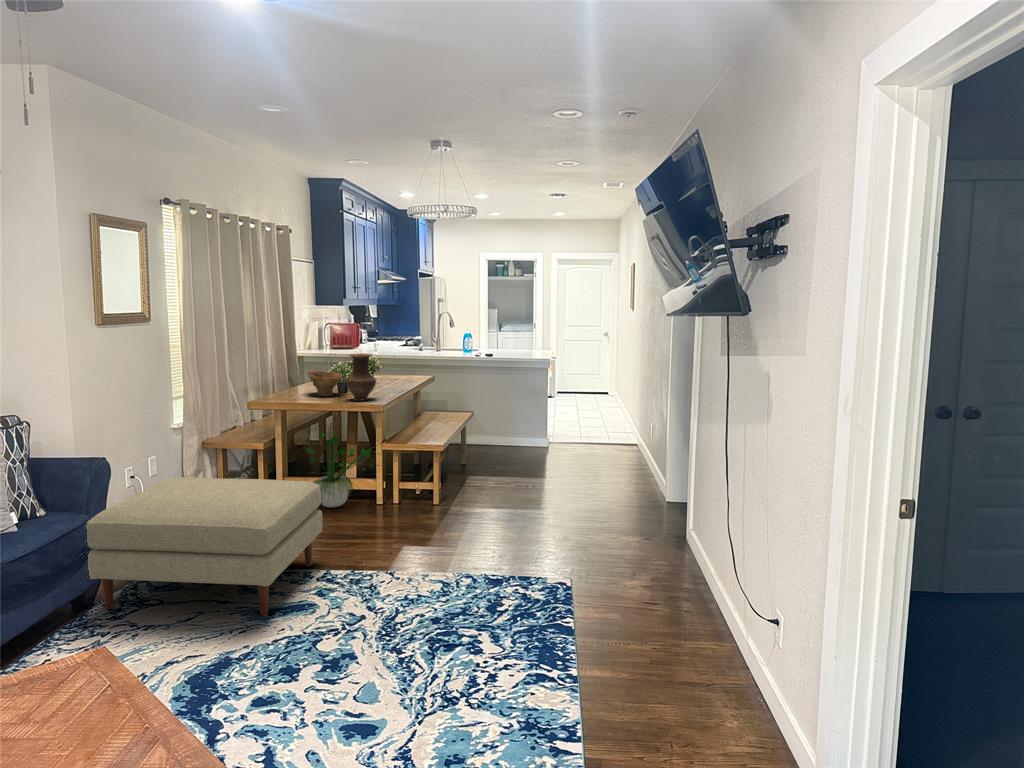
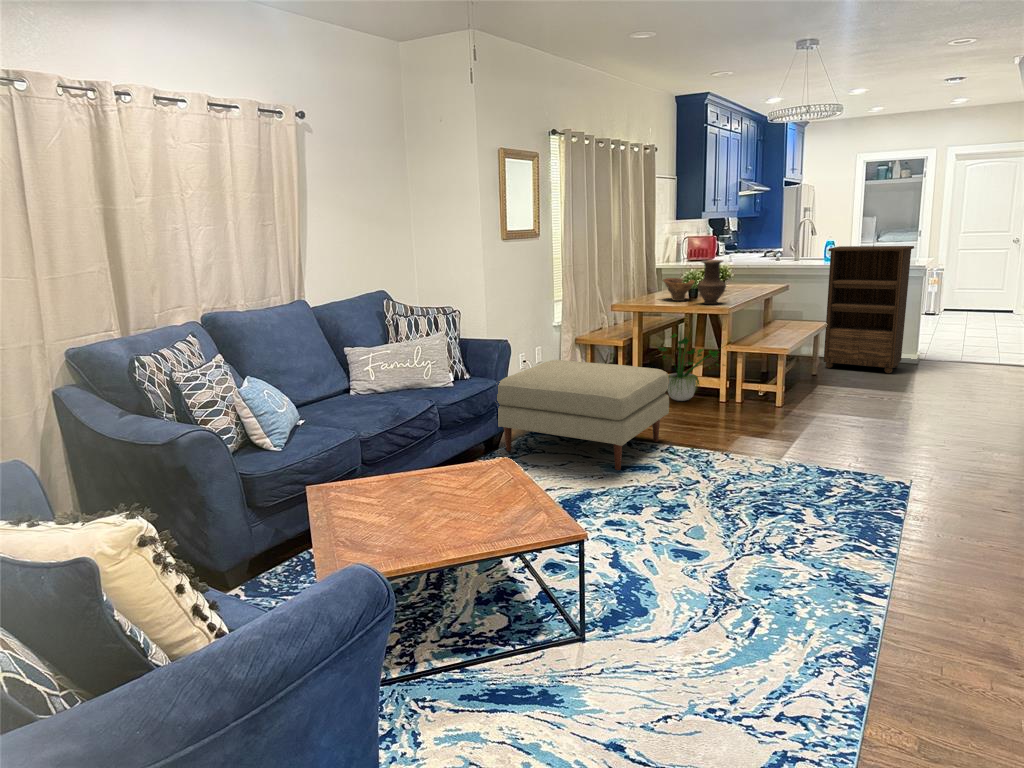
bookshelf: none [468,339,538,458] -> present [824,246,914,373]

